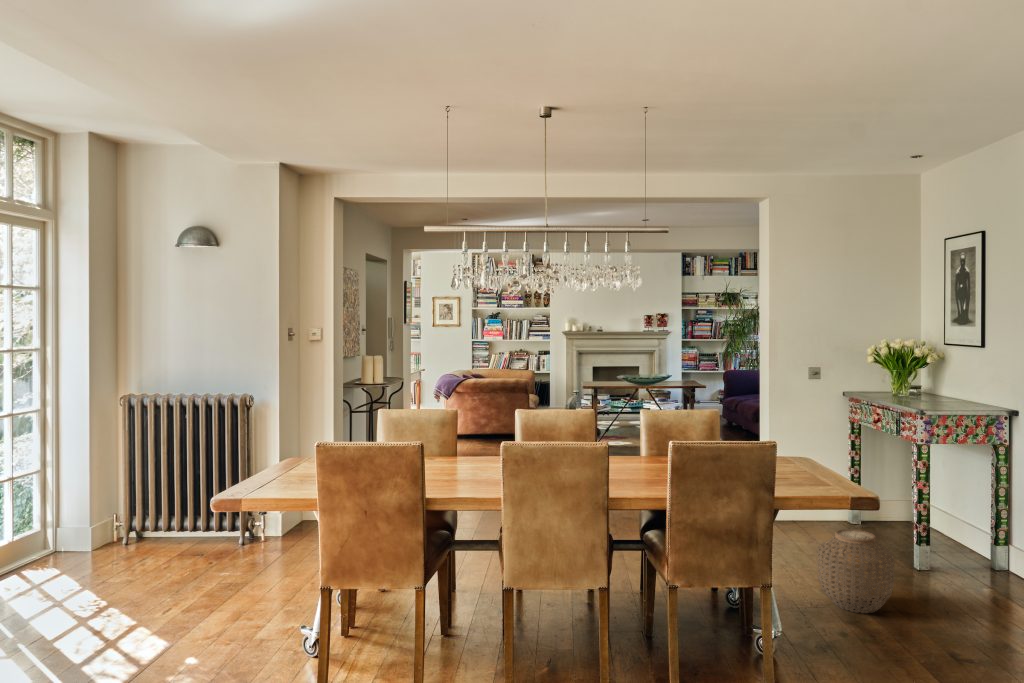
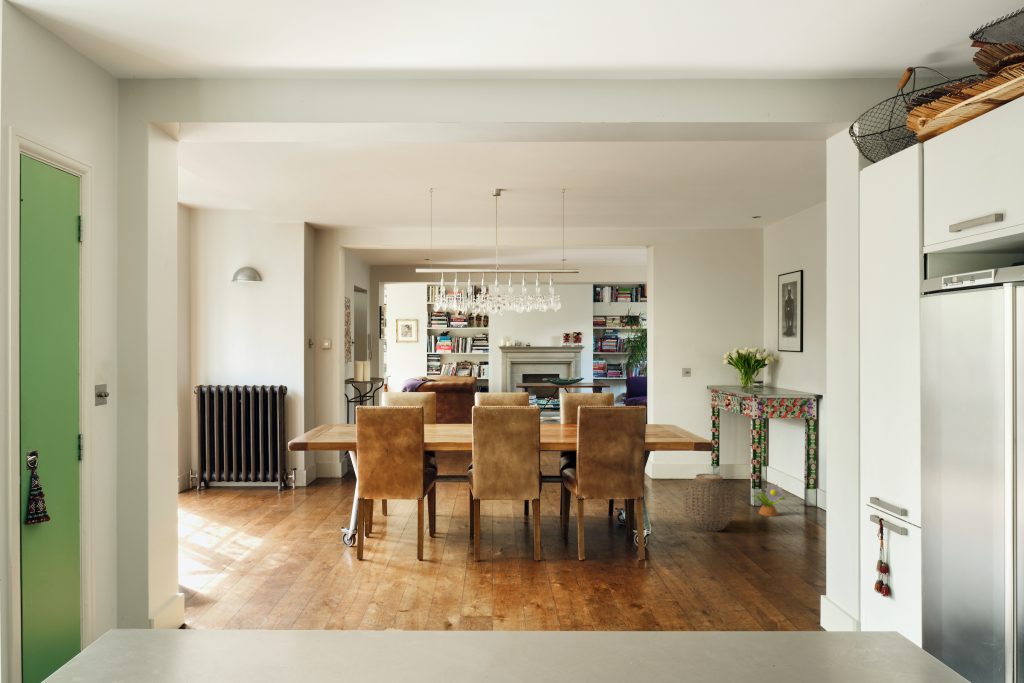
decorative plant: none [913,540,968,587] -> present [753,484,786,516]

